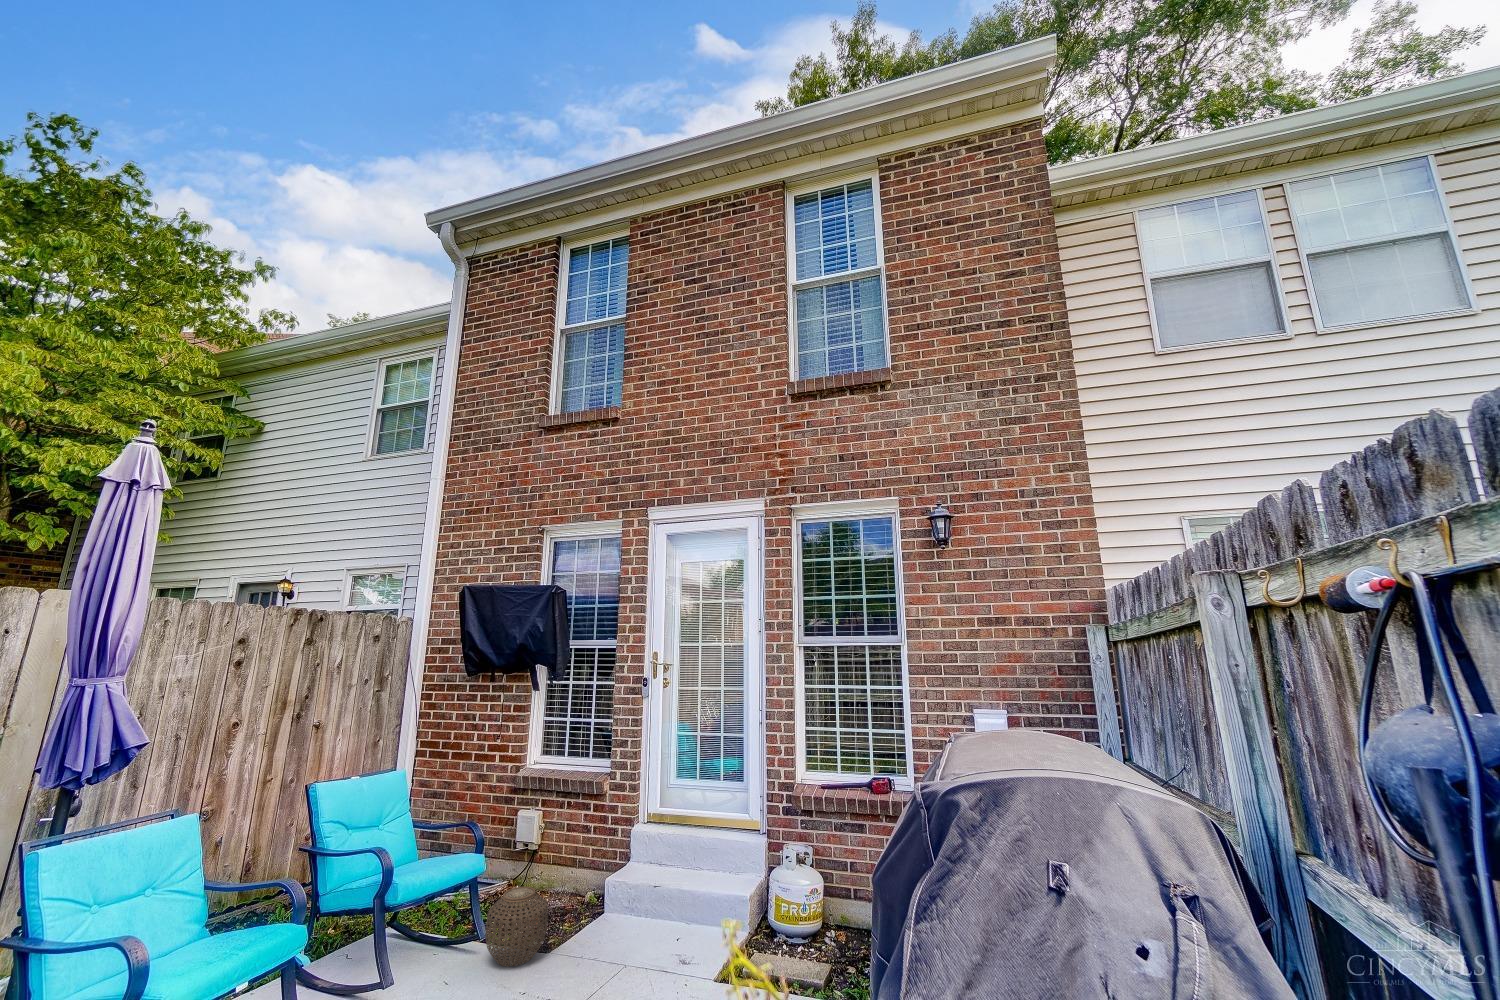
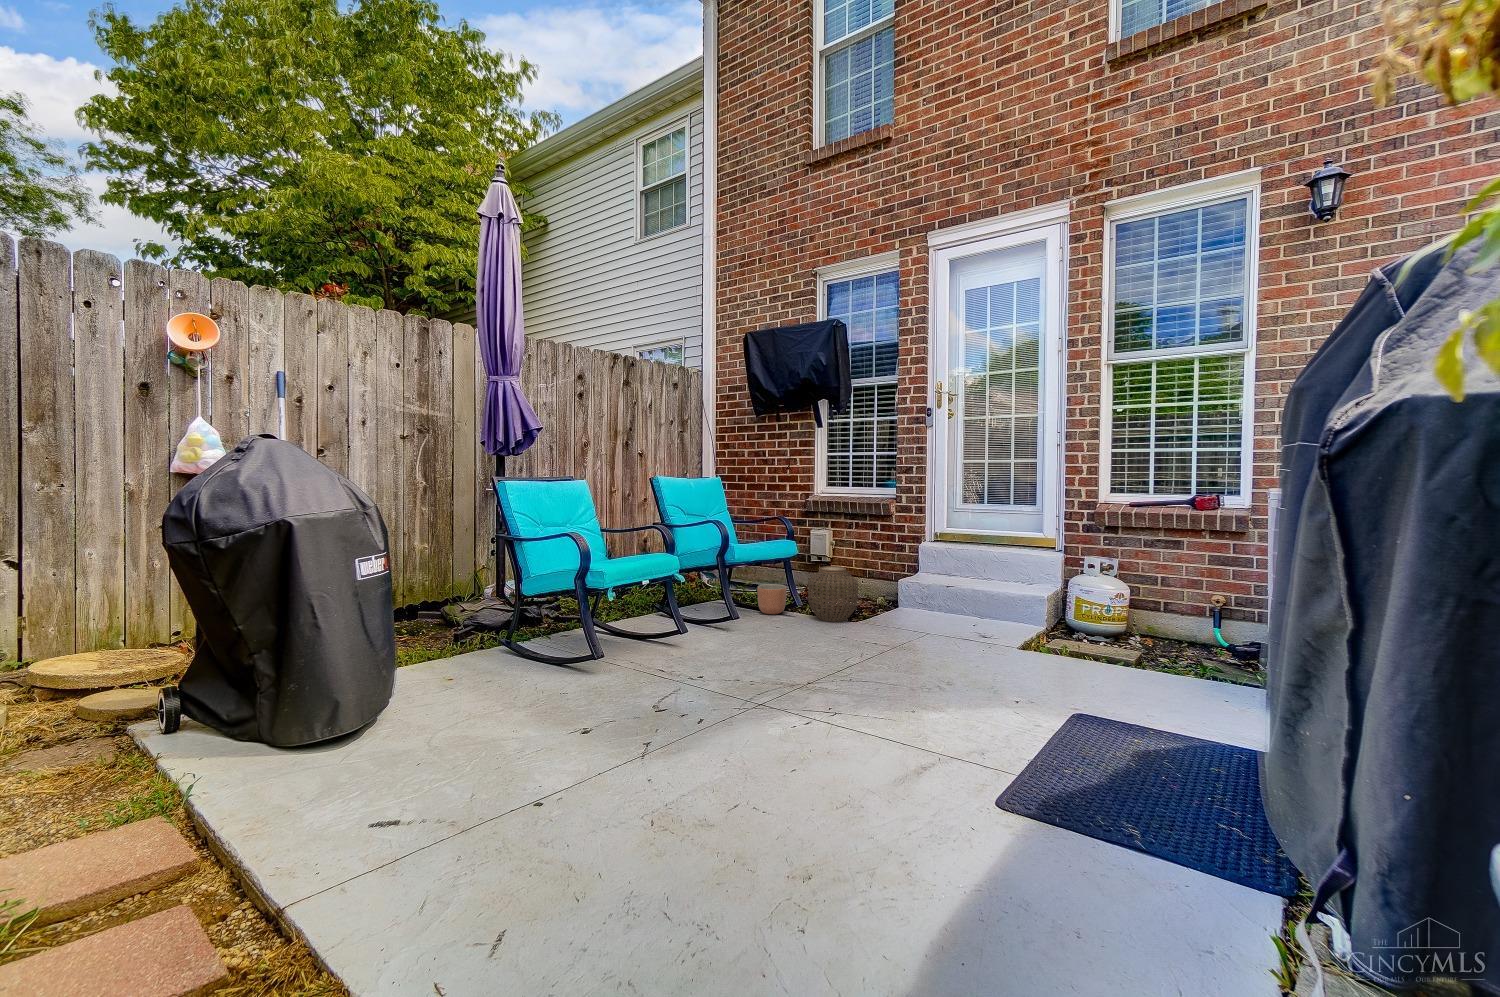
planter: none [424,912,464,961] -> present [757,584,787,615]

